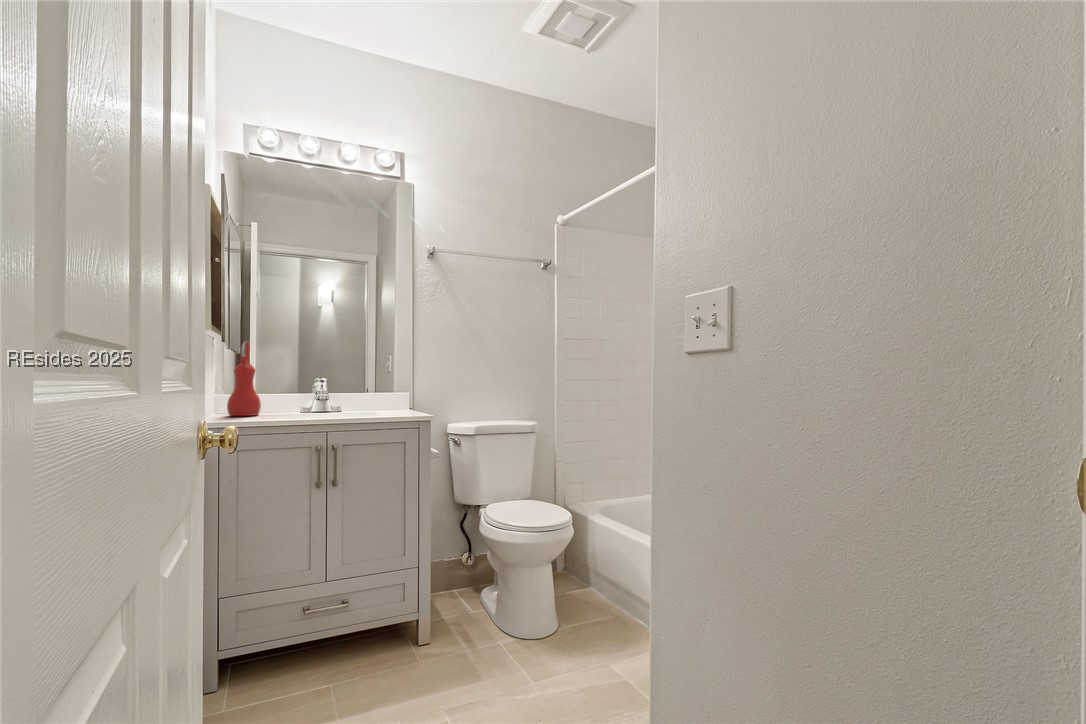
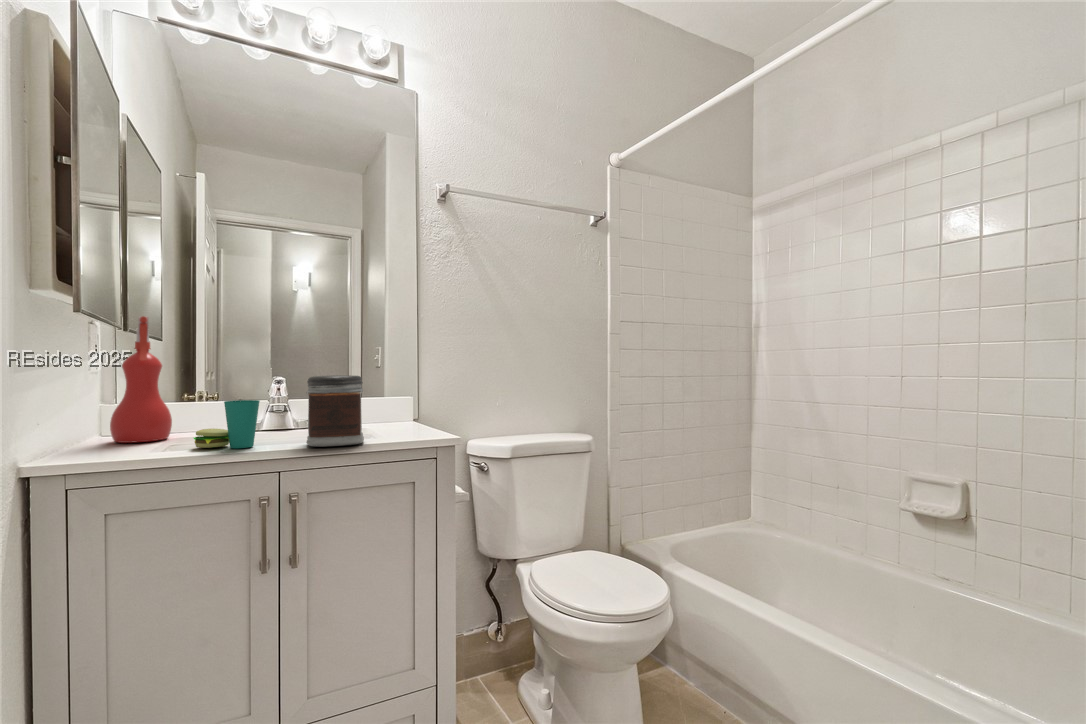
jar: none [342,377,376,418] -> present [306,375,364,447]
cup: none [278,391,315,419] -> present [194,400,260,448]

